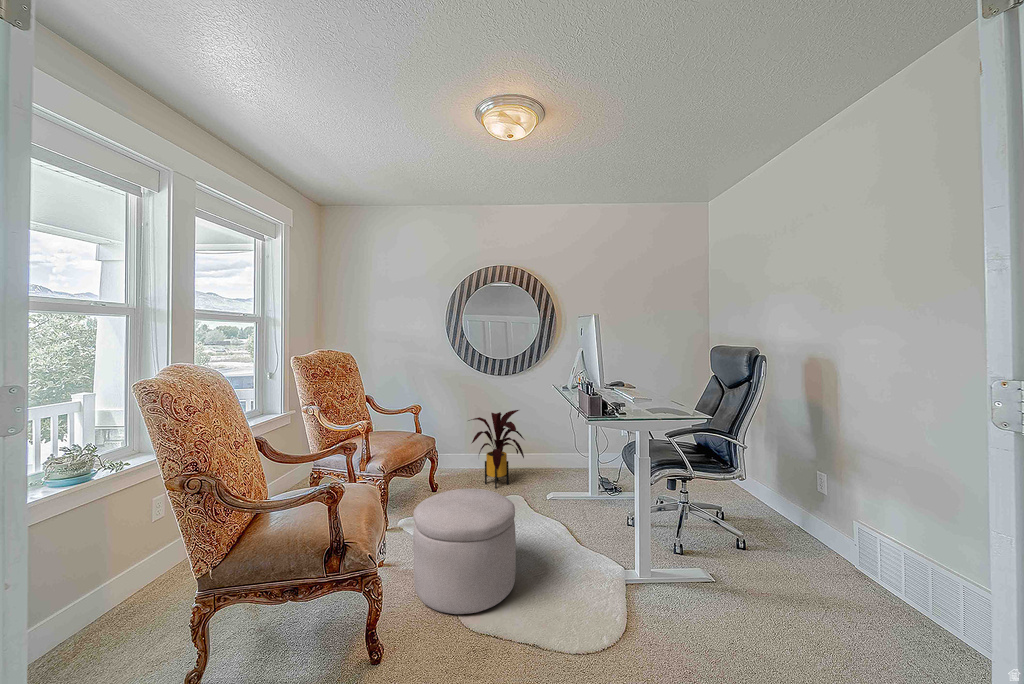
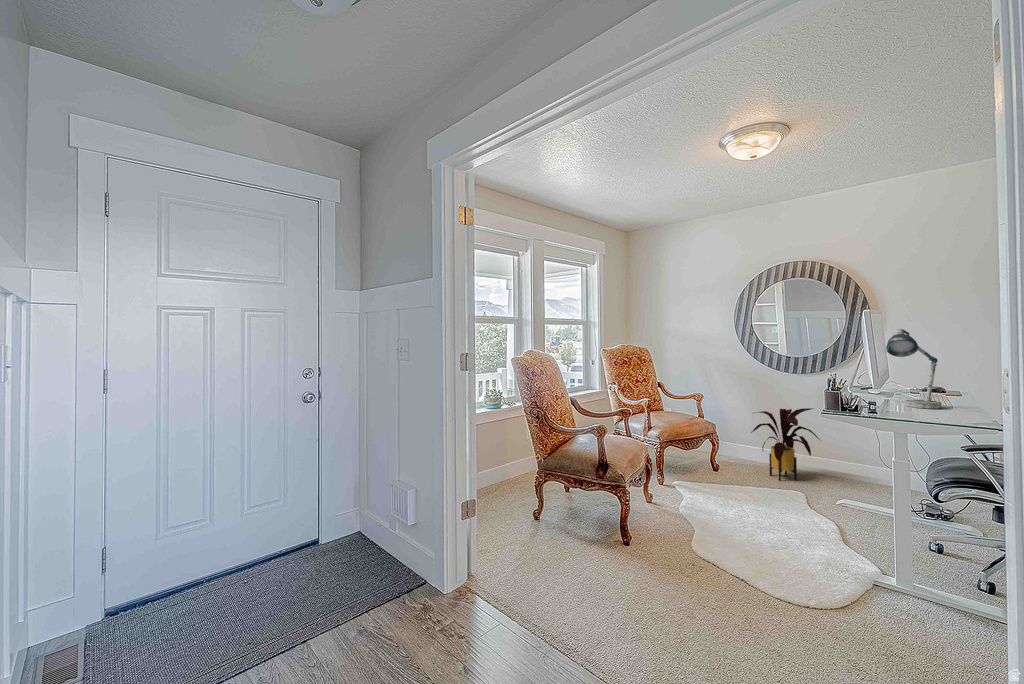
desk lamp: none [624,337,653,410] -> present [886,329,941,409]
ottoman: present [413,488,516,614] -> none [665,456,754,547]

